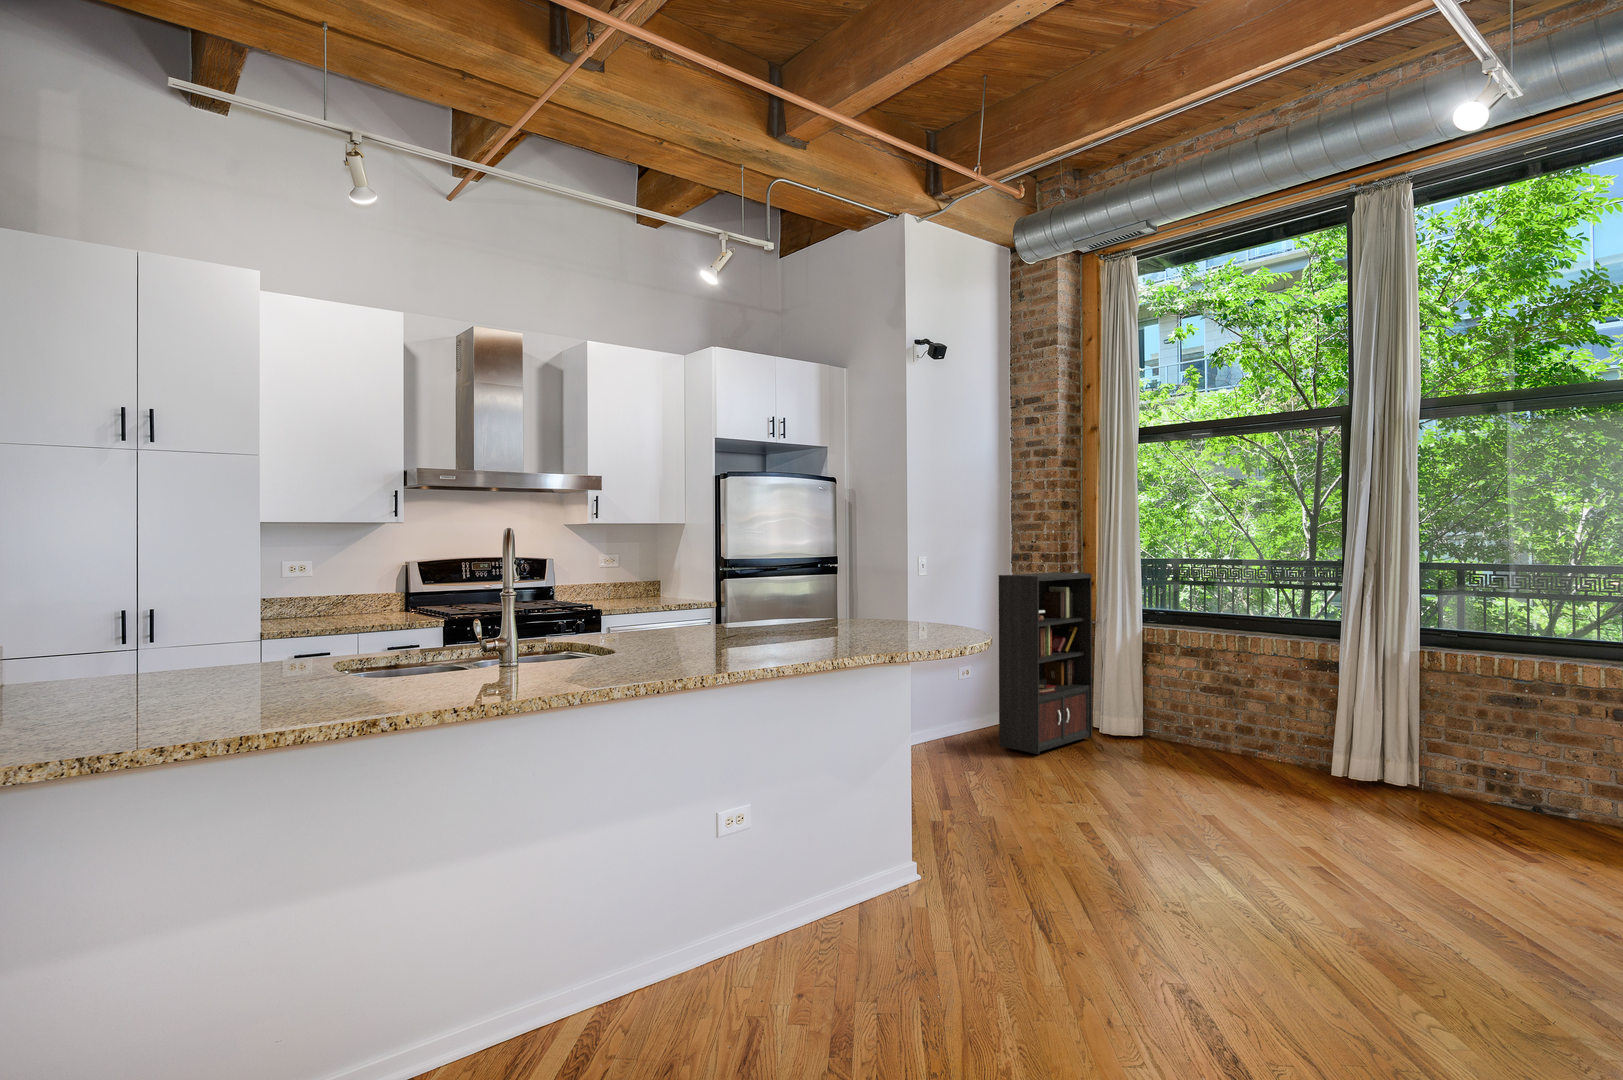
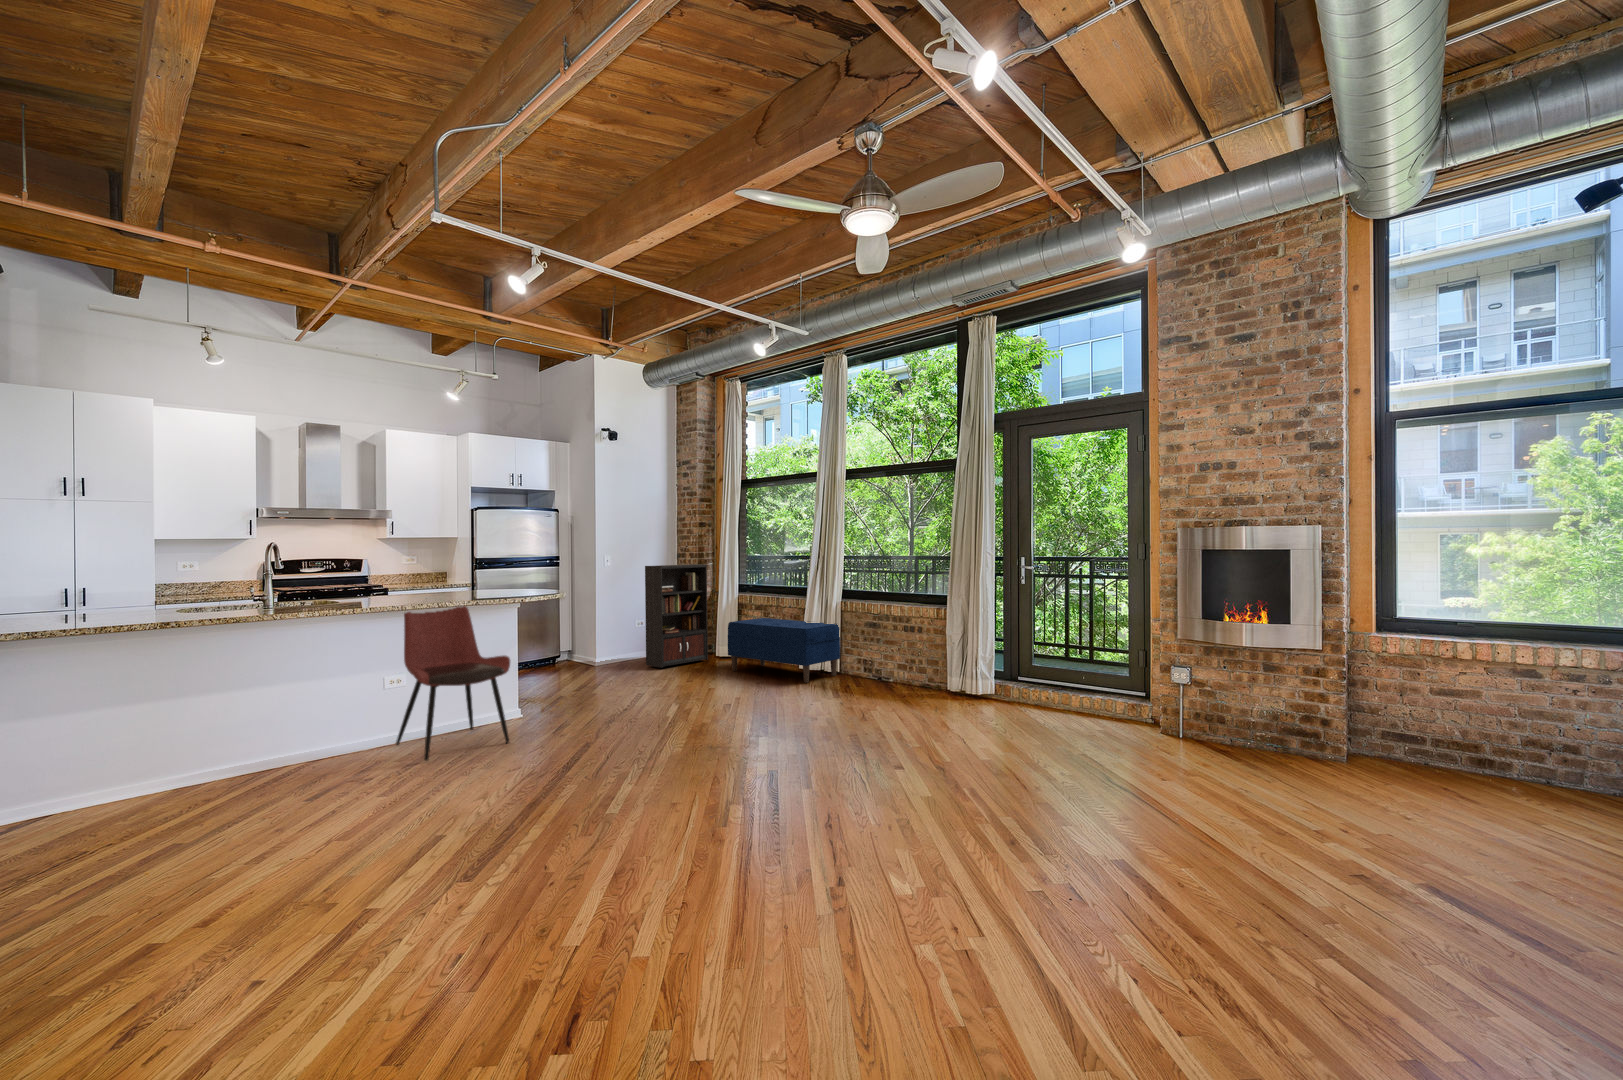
dining chair: none [755,662,999,1035] -> present [396,606,510,761]
bench: none [1167,670,1414,807] -> present [728,618,840,683]

